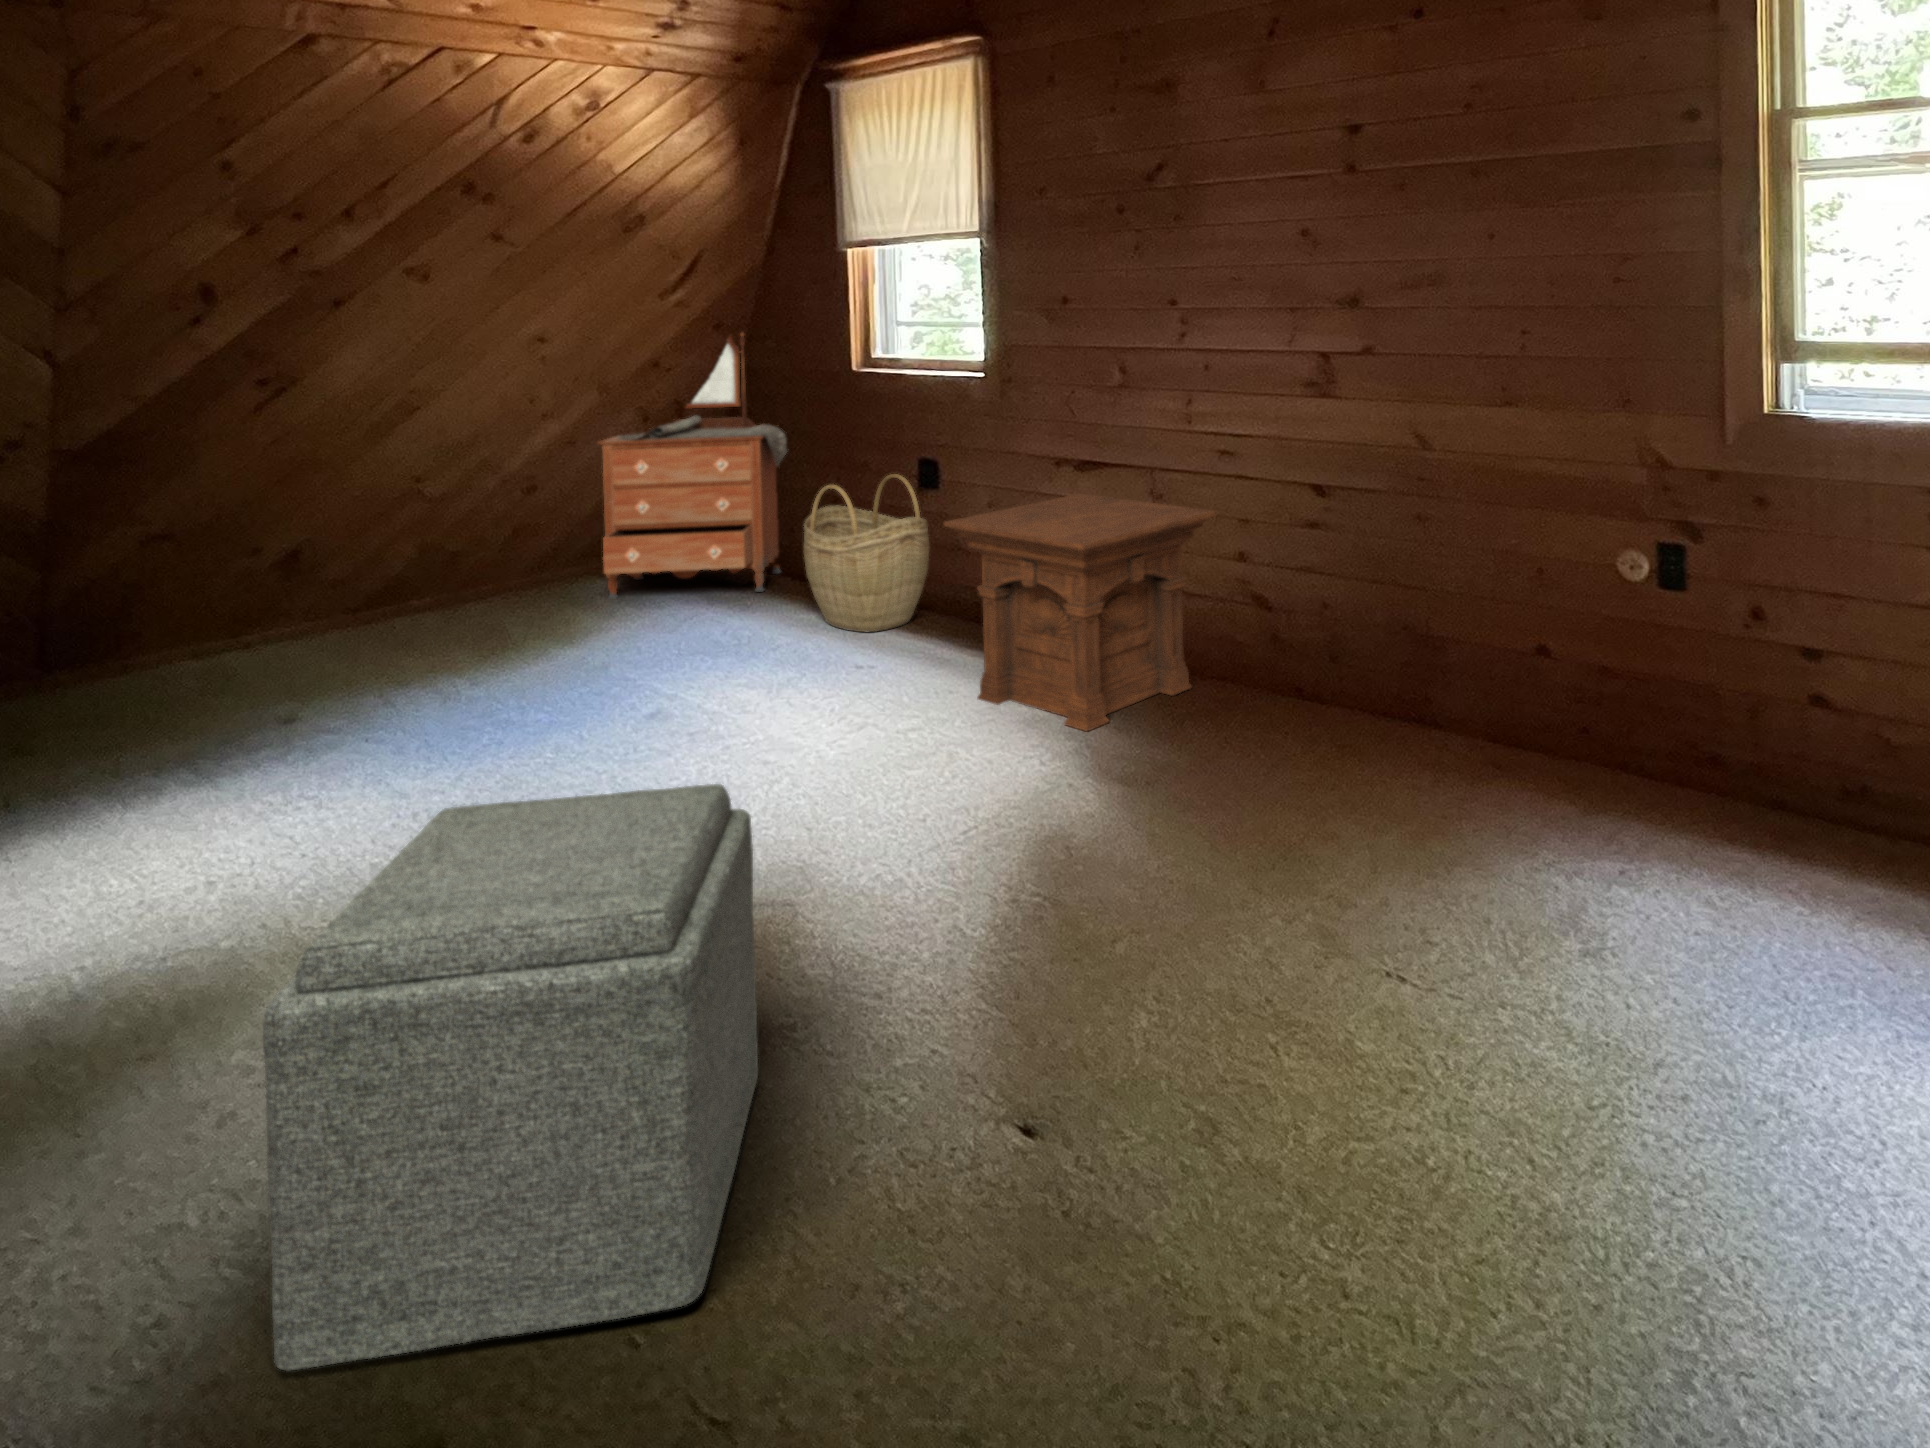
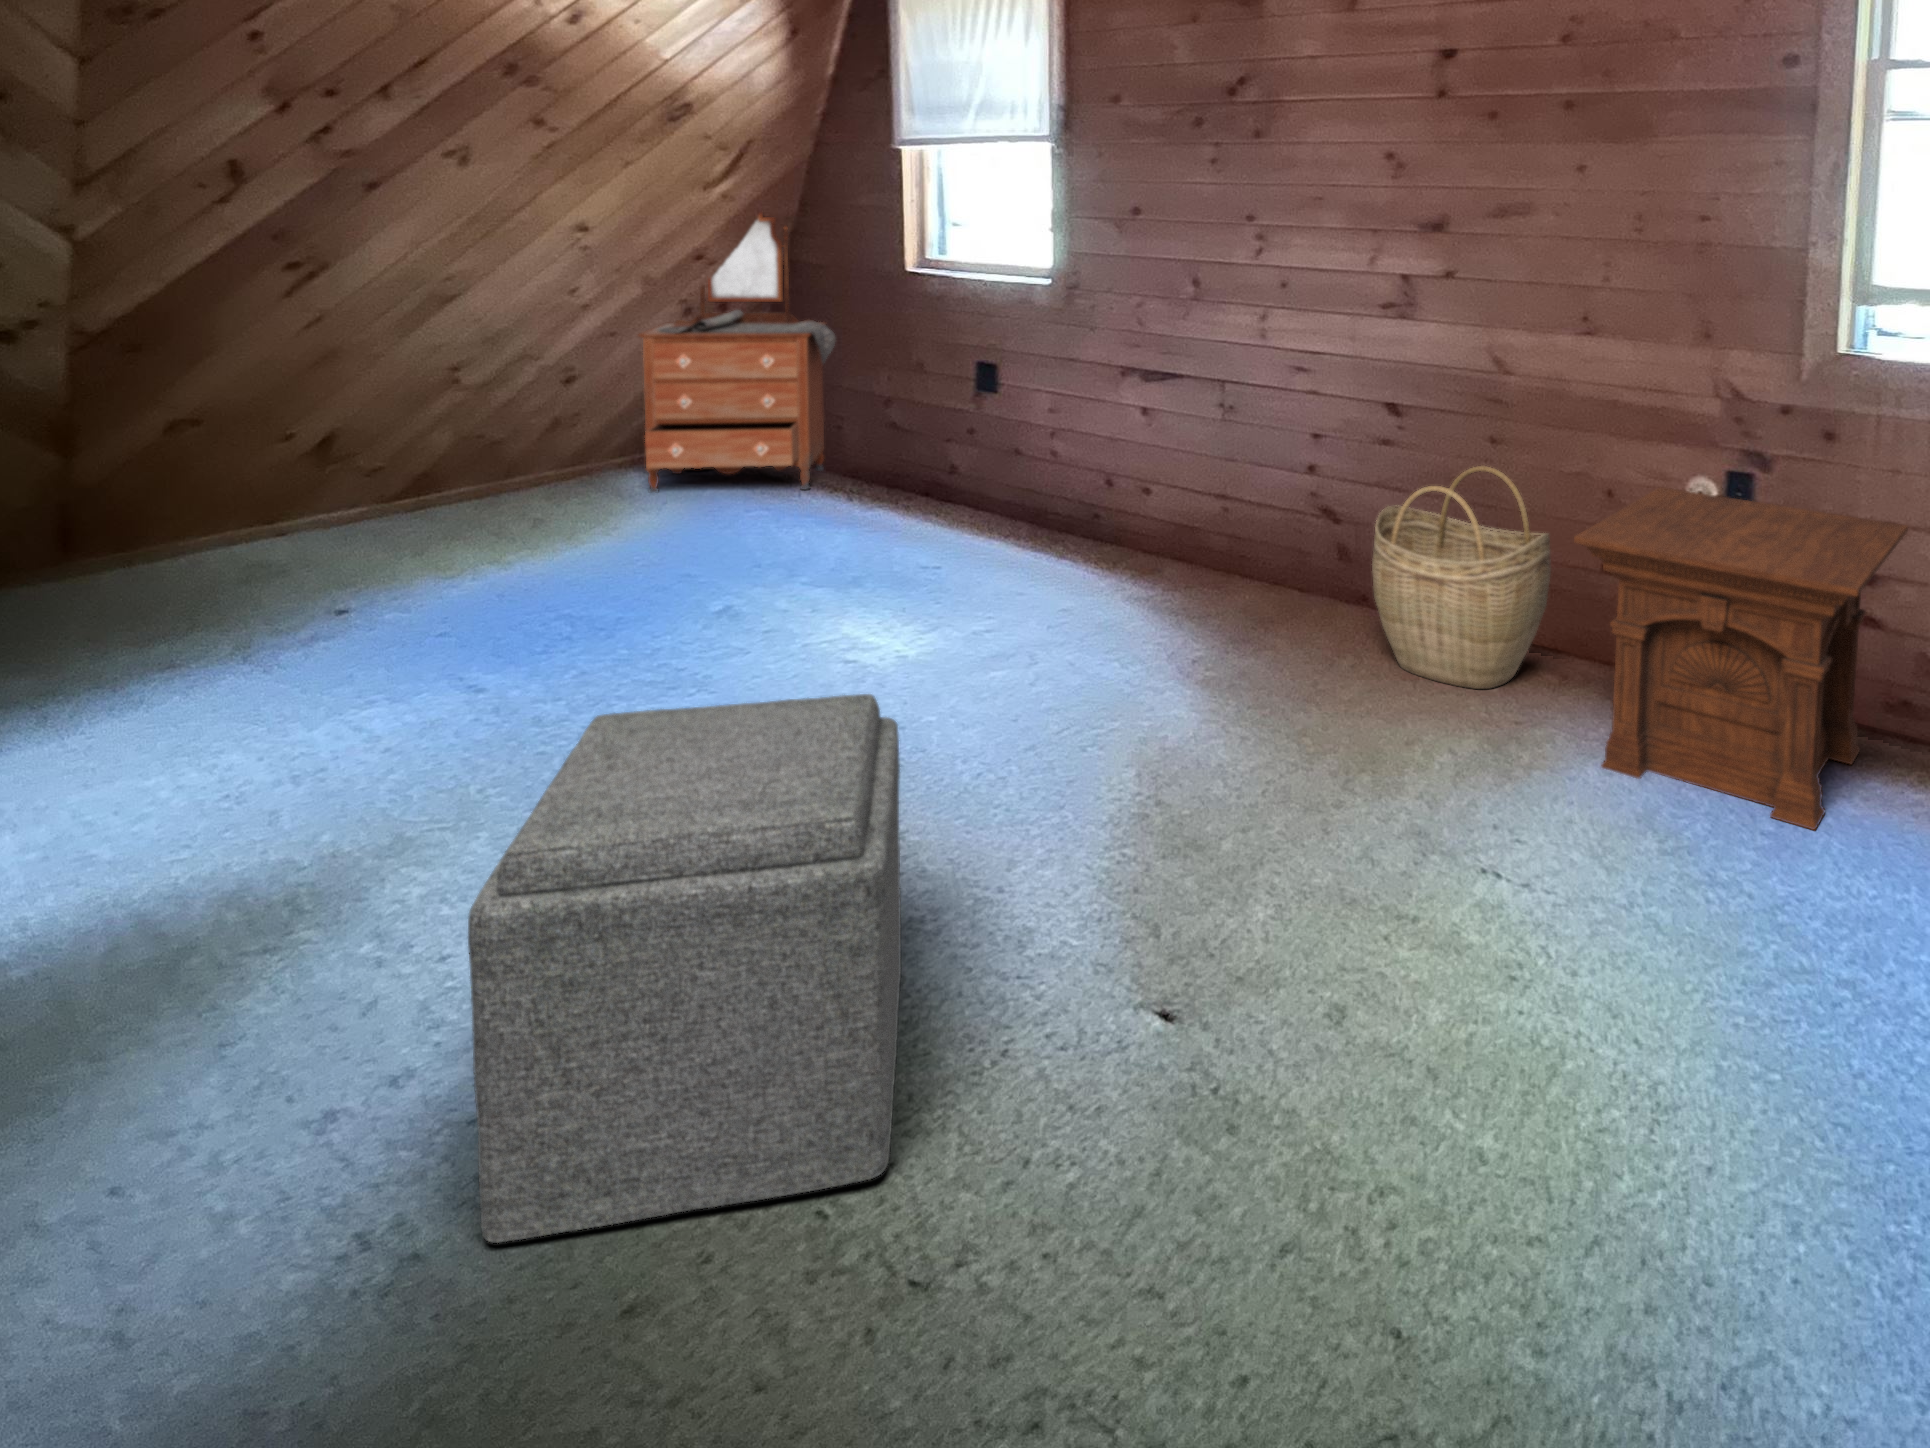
woven basket: present [804,474,929,632] -> present [1372,466,1551,689]
side table: present [944,494,1216,731] -> present [1574,487,1908,830]

